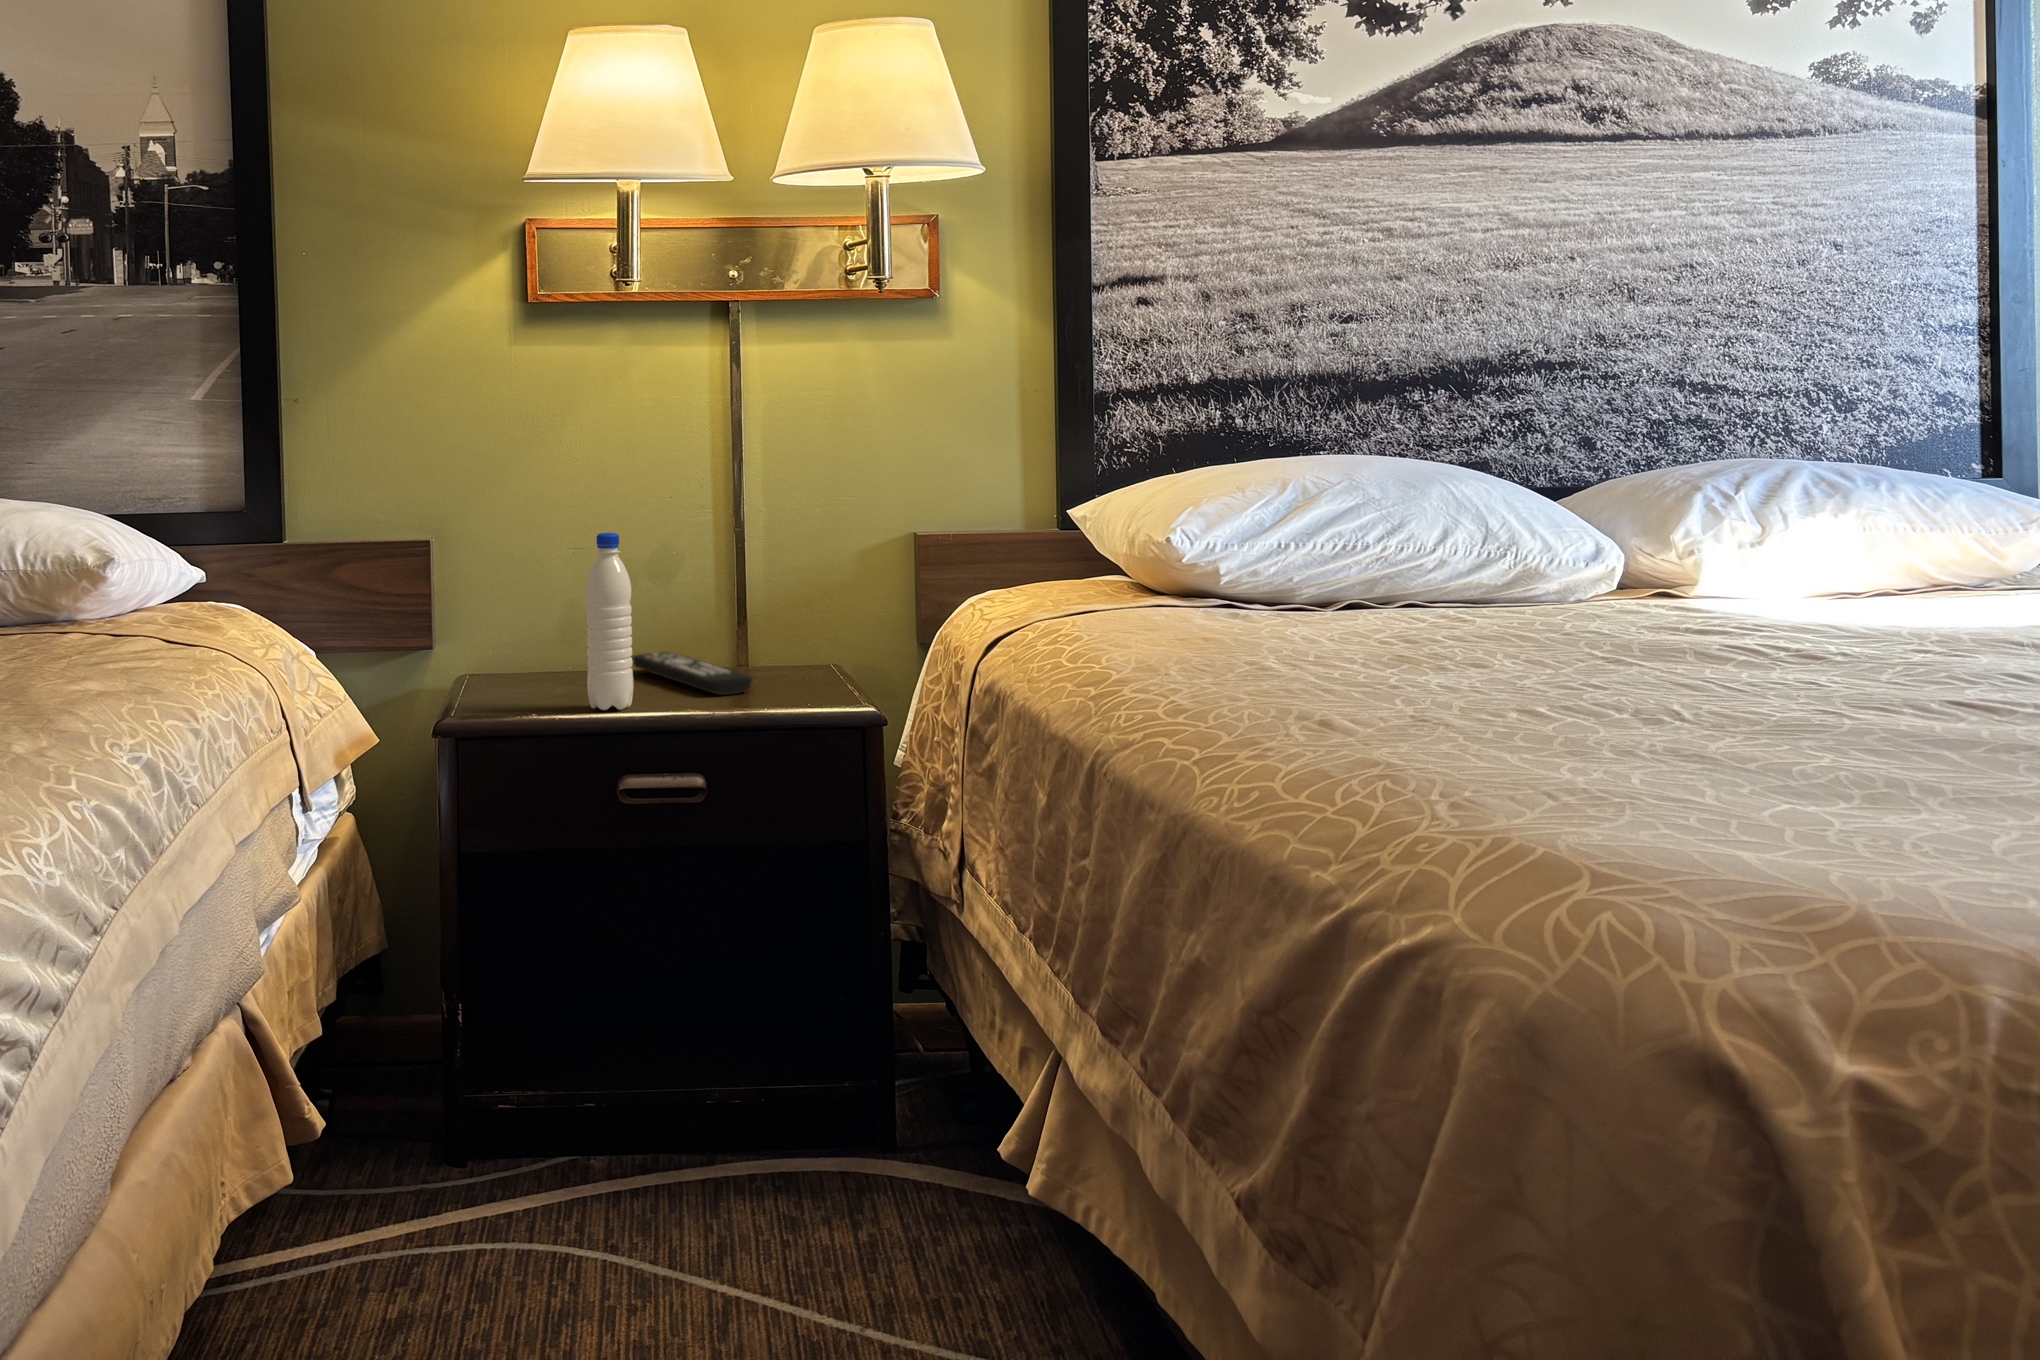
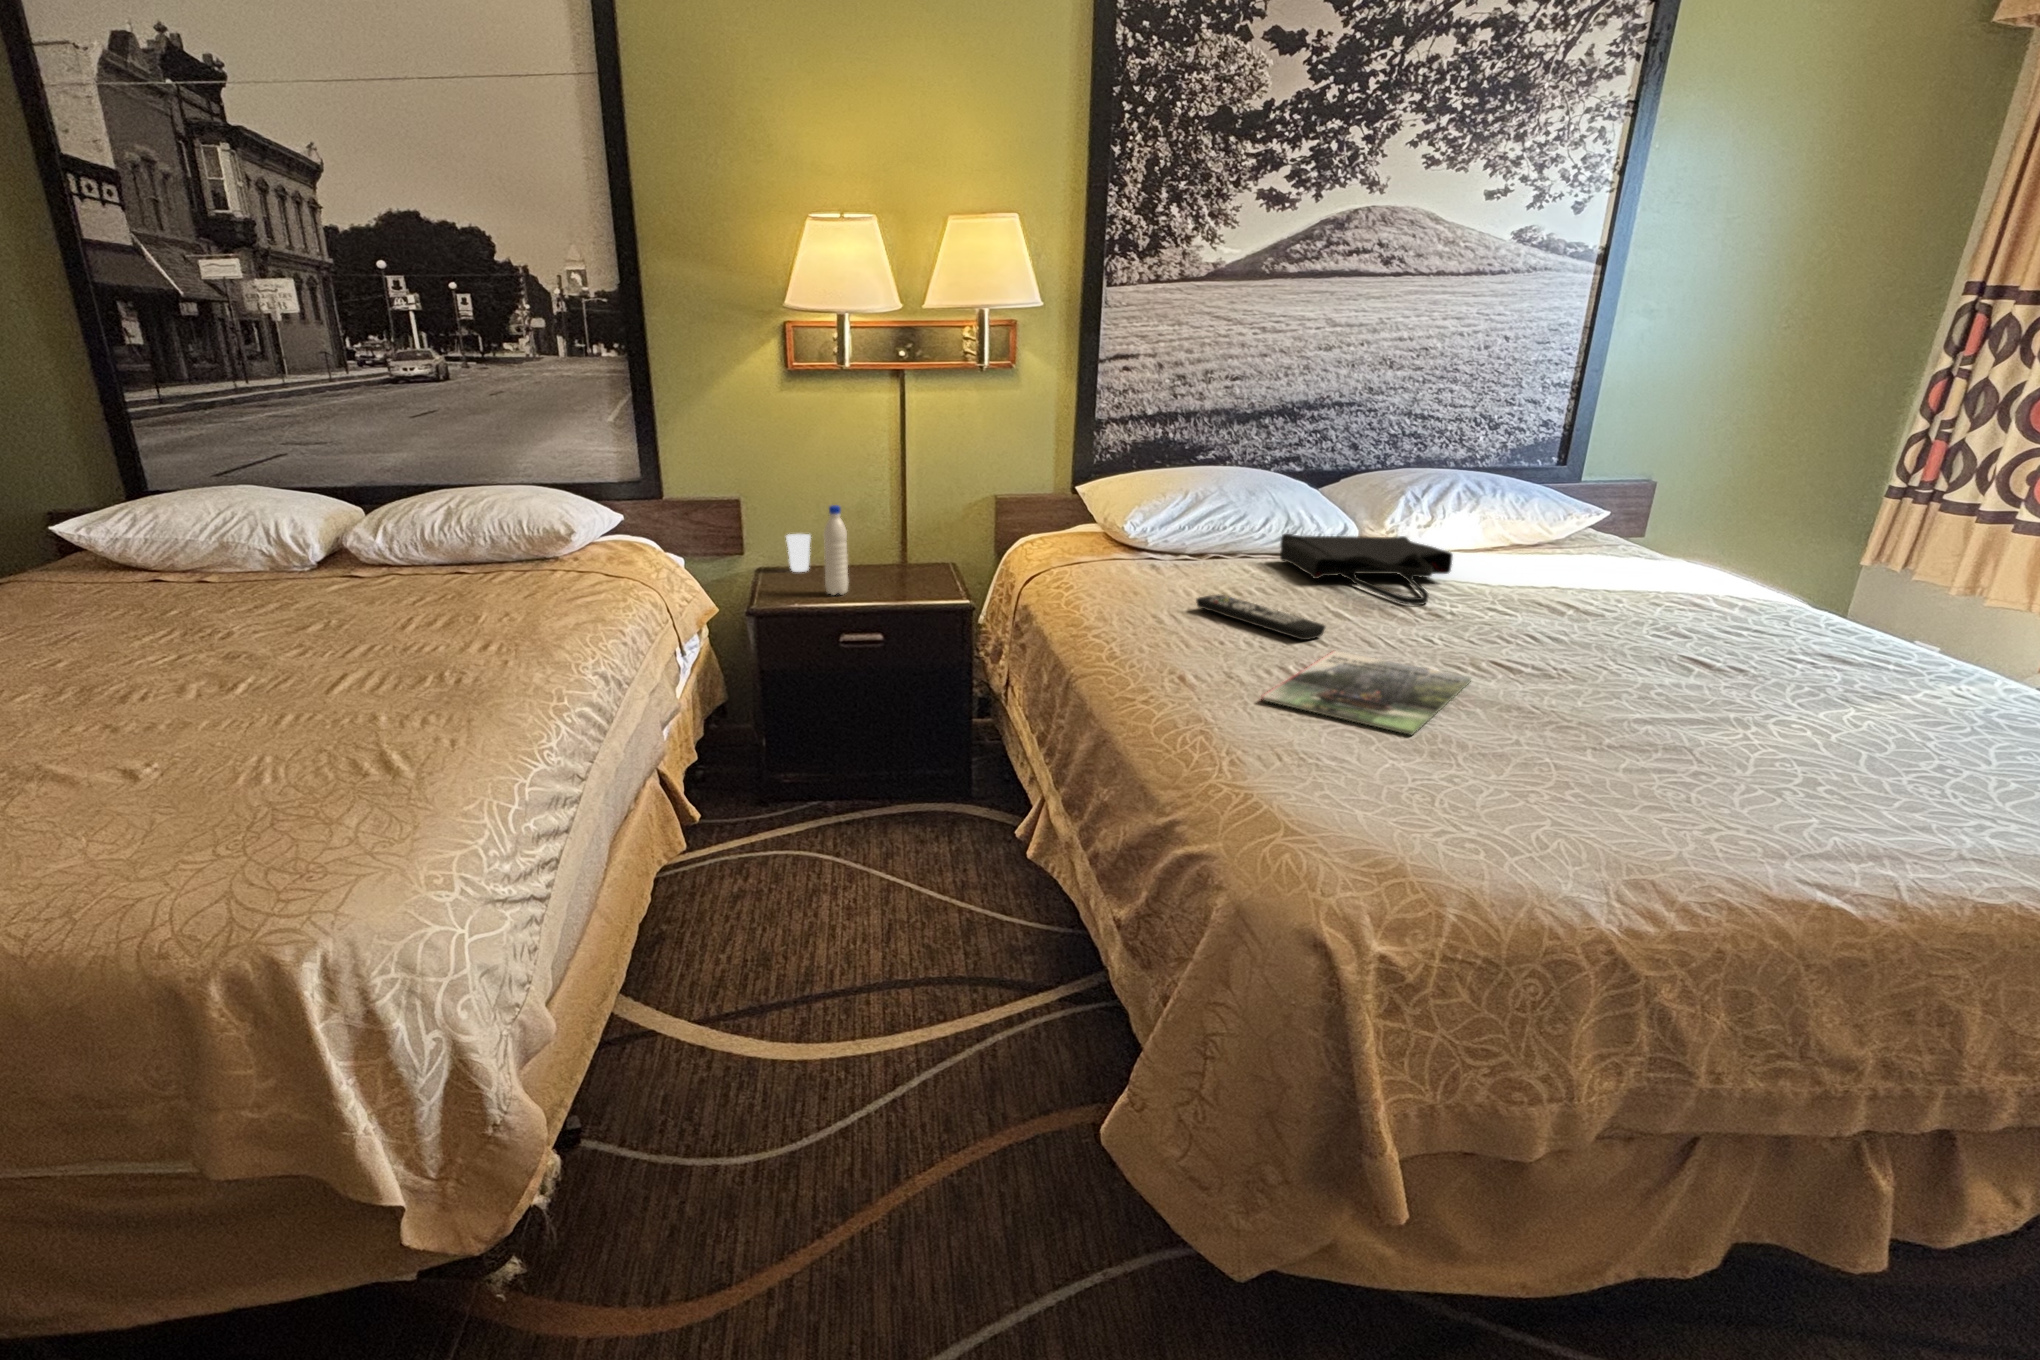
tote bag: none [1492,569,1861,684] -> present [1280,534,1452,605]
cup: none [512,604,560,677] -> present [786,534,811,572]
remote control: present [632,652,752,695] -> present [1196,595,1325,640]
magazine: none [1573,754,2032,902] -> present [1261,651,1471,735]

